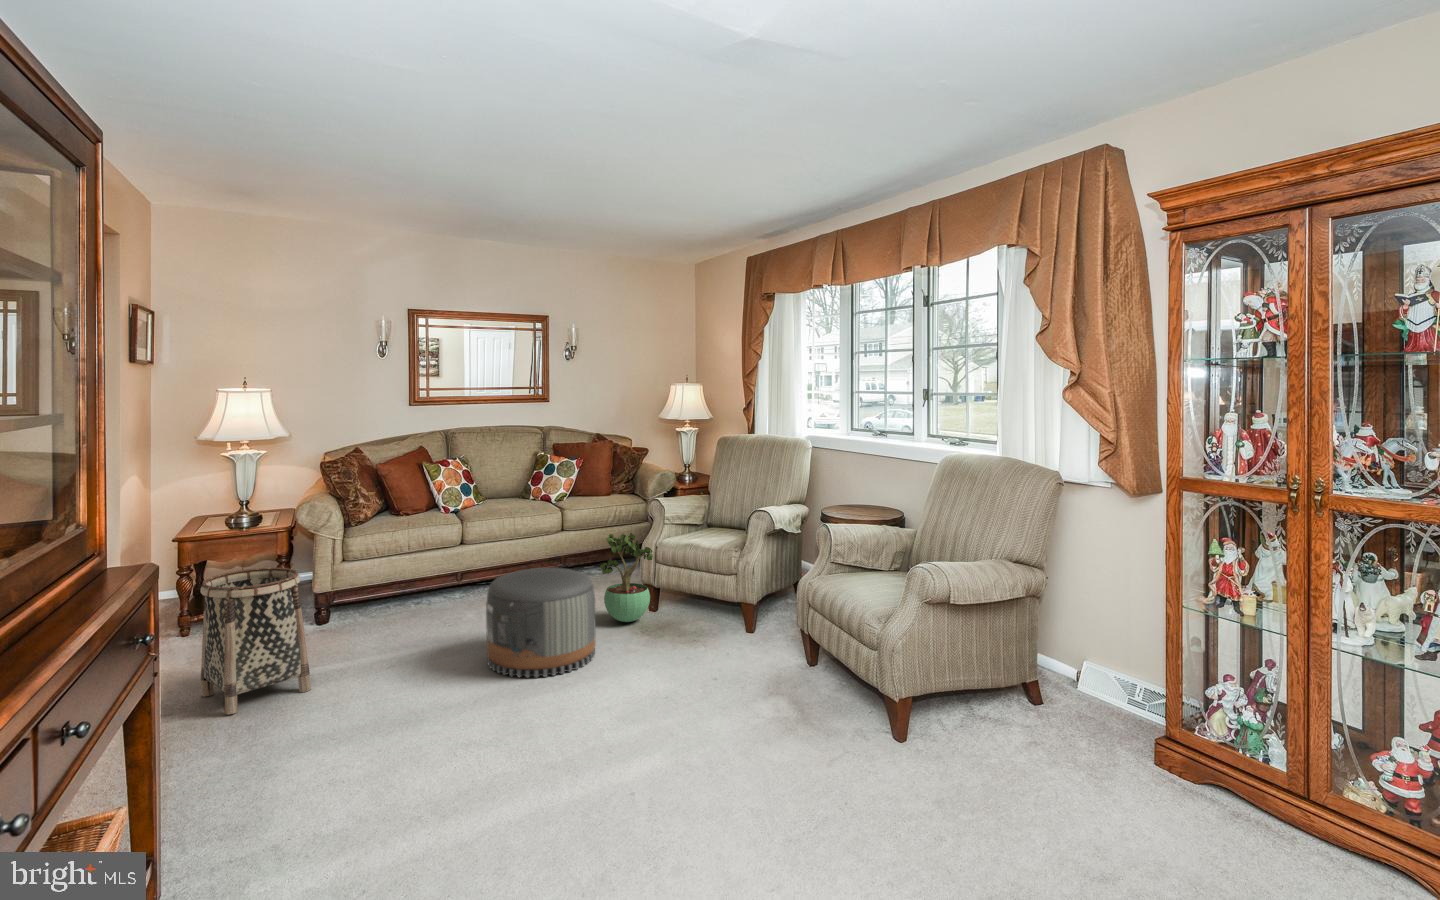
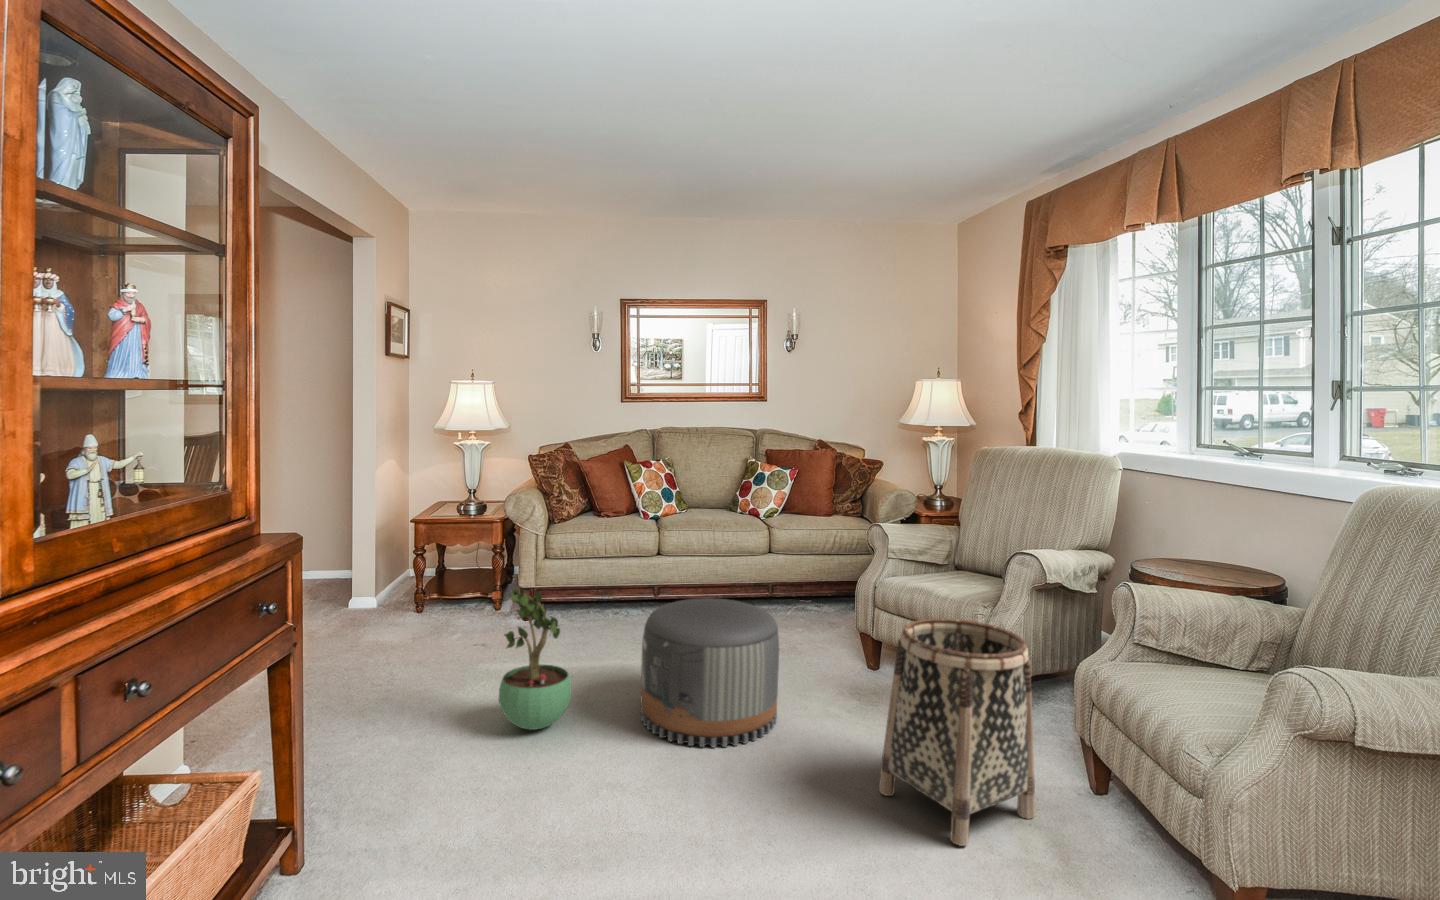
potted plant: present [599,533,653,622] -> present [499,589,571,730]
basket: present [200,568,311,714] -> present [879,618,1035,846]

